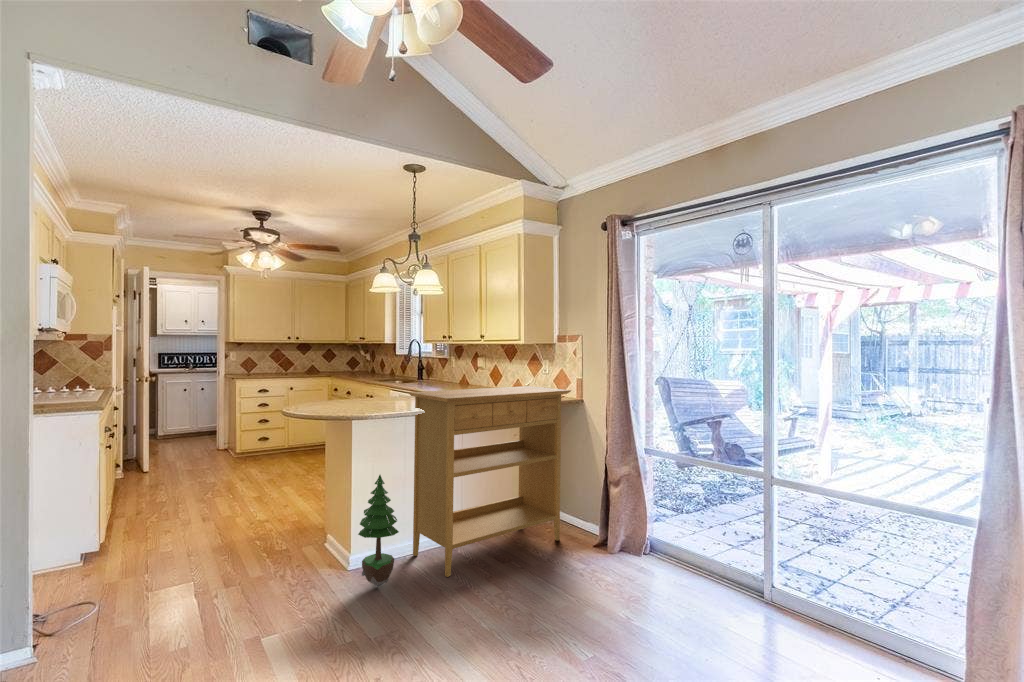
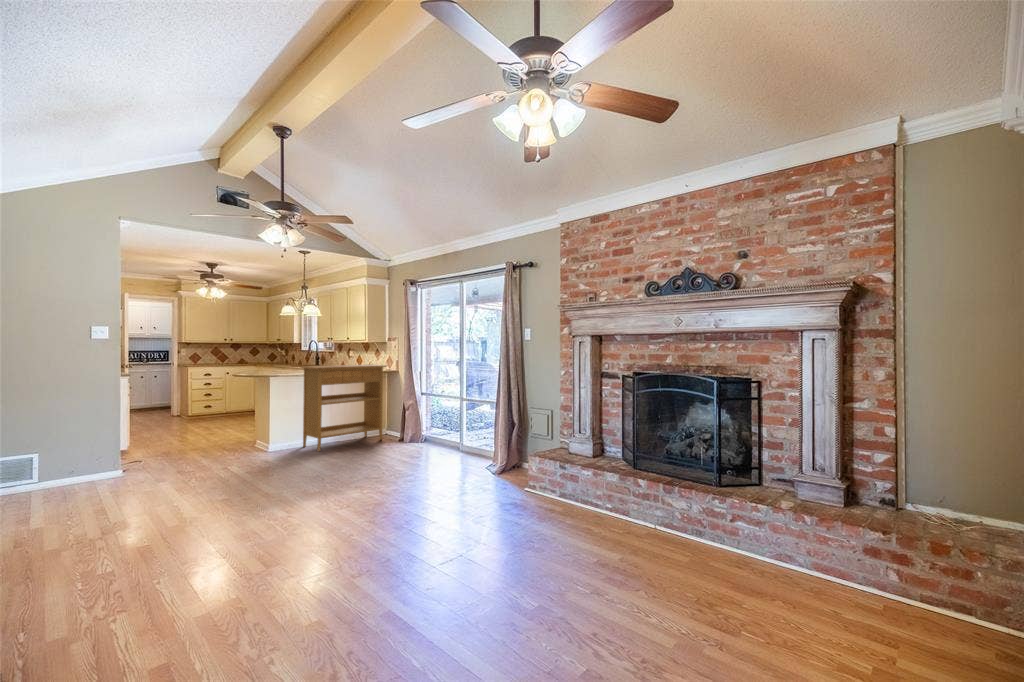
potted tree: present [358,475,399,586] -> none [273,403,294,455]

